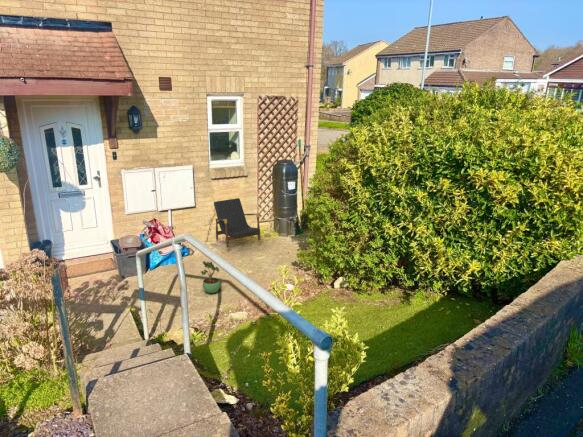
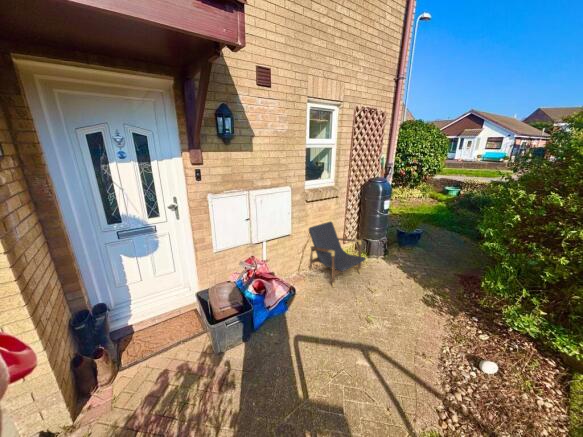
potted plant: present [201,261,220,293] -> none [364,354,408,406]

